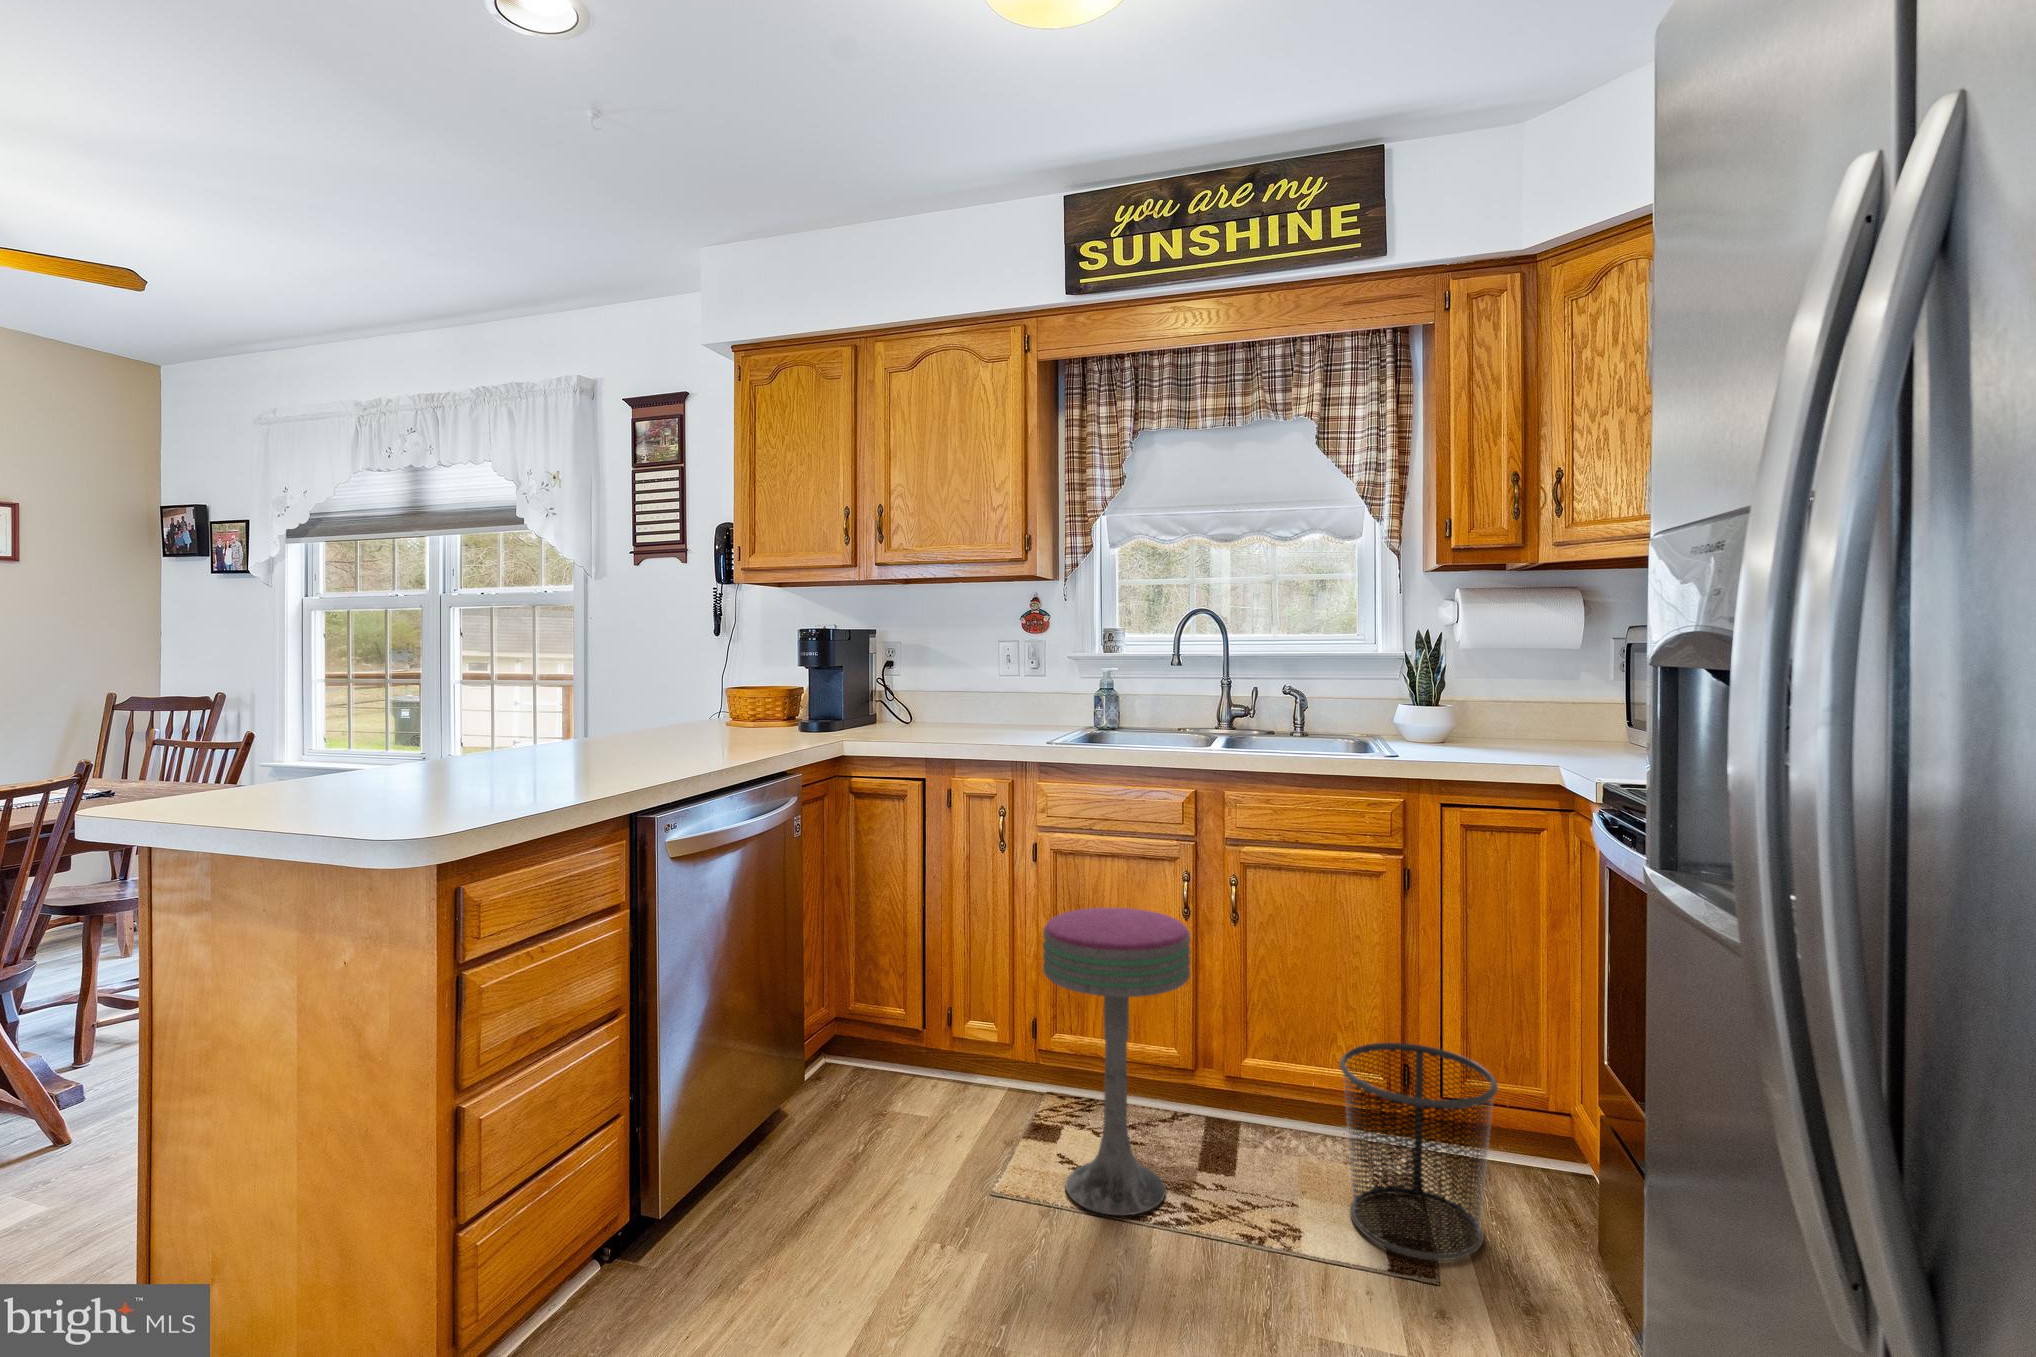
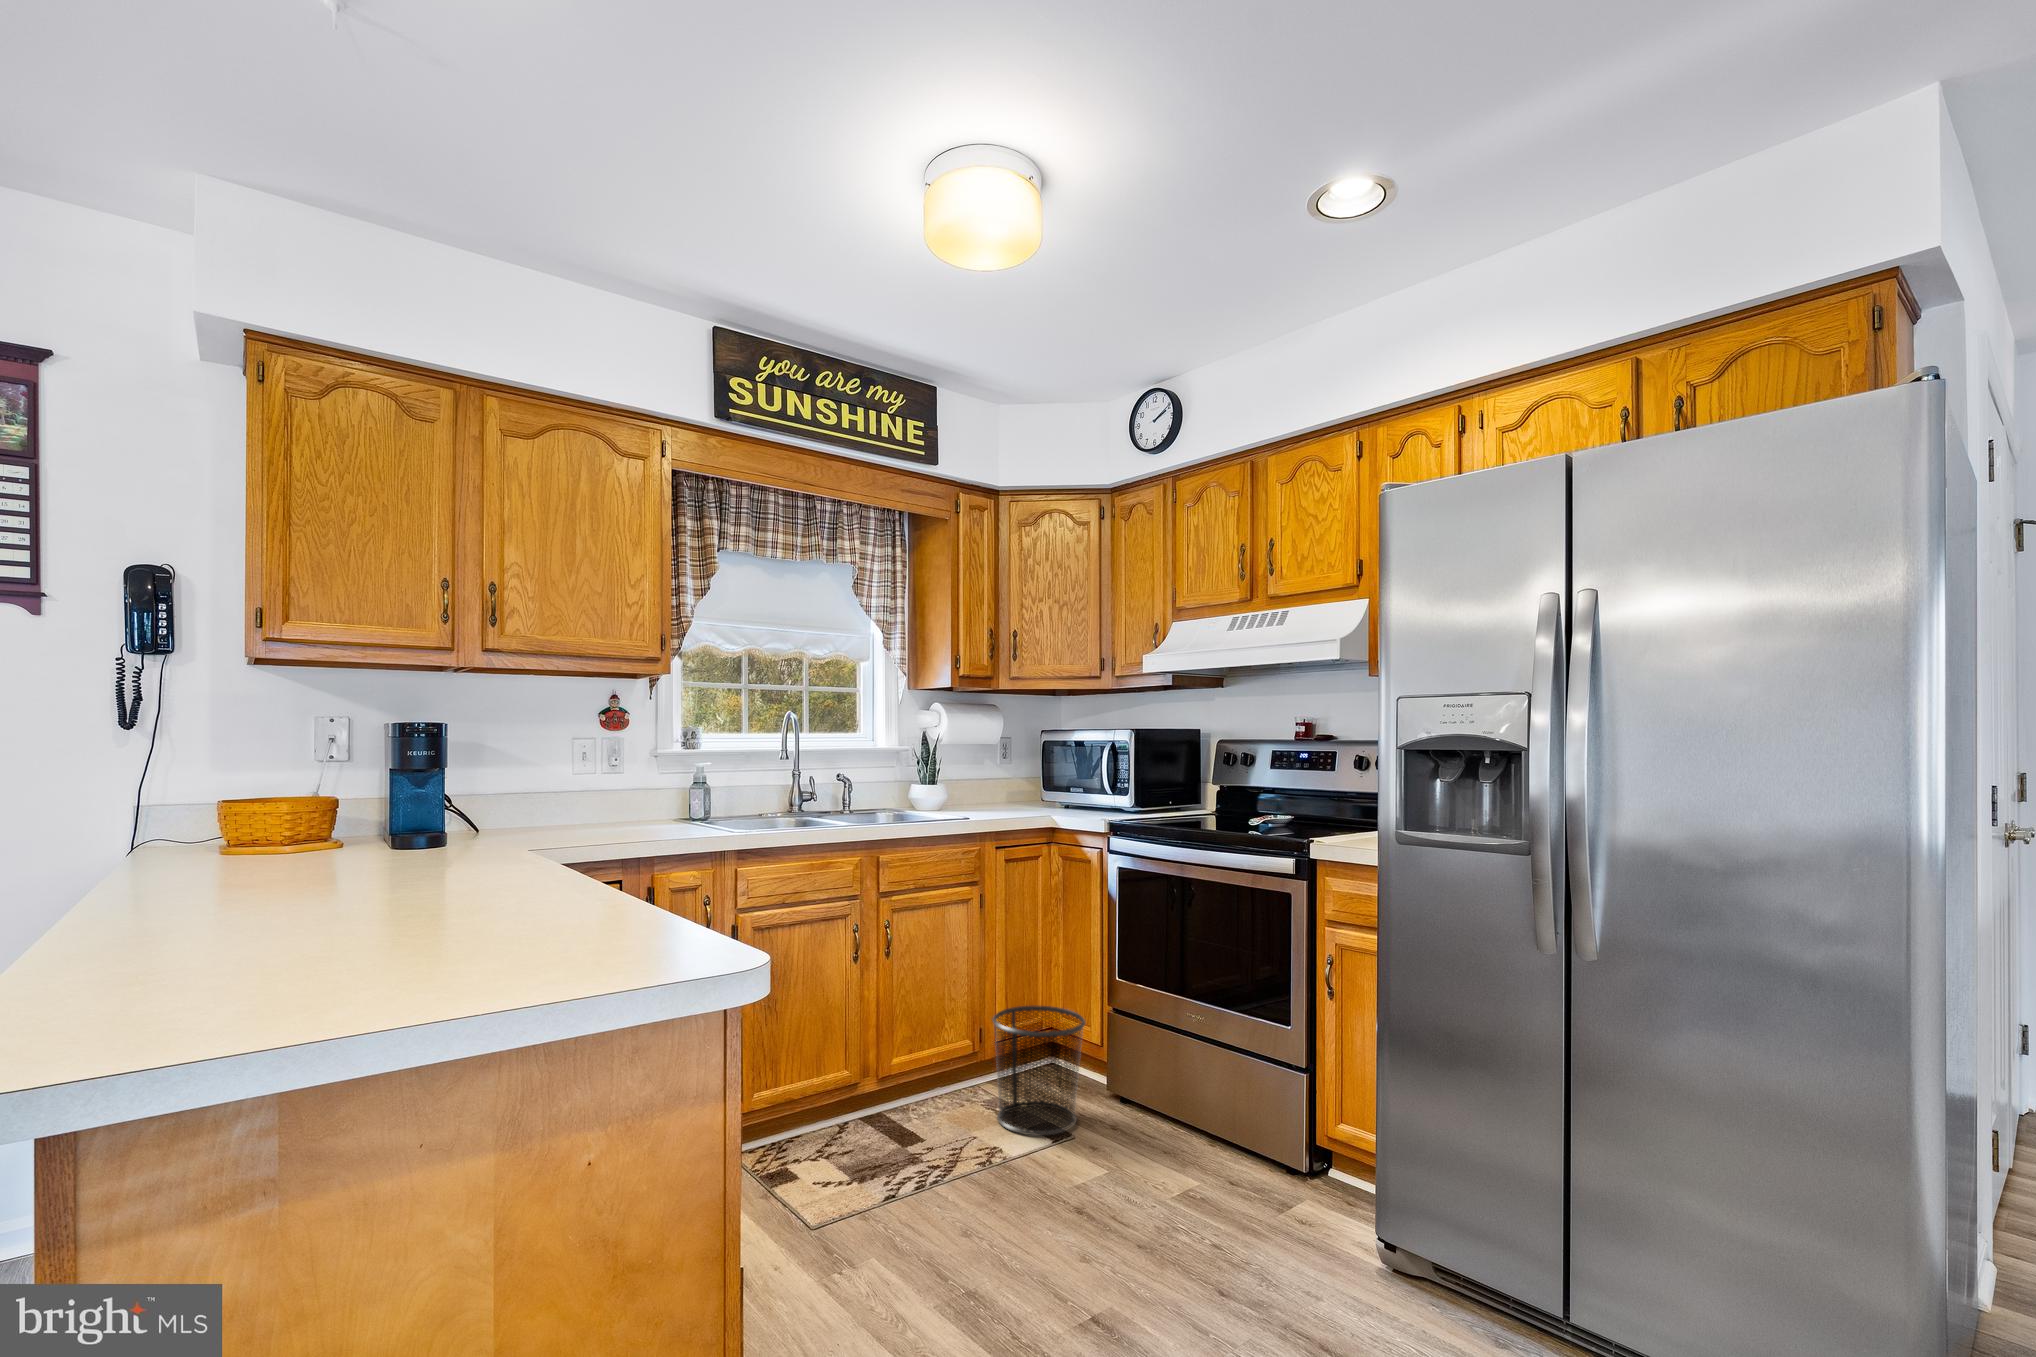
bar stool: present [1043,908,1190,1216] -> none [835,956,952,1199]

